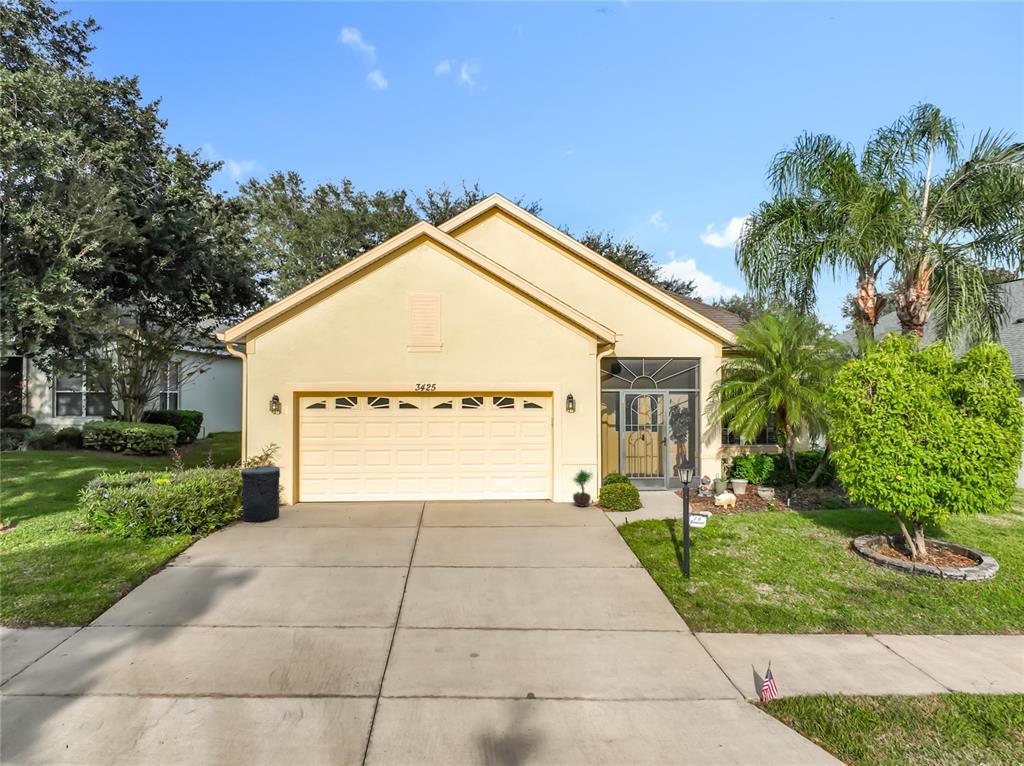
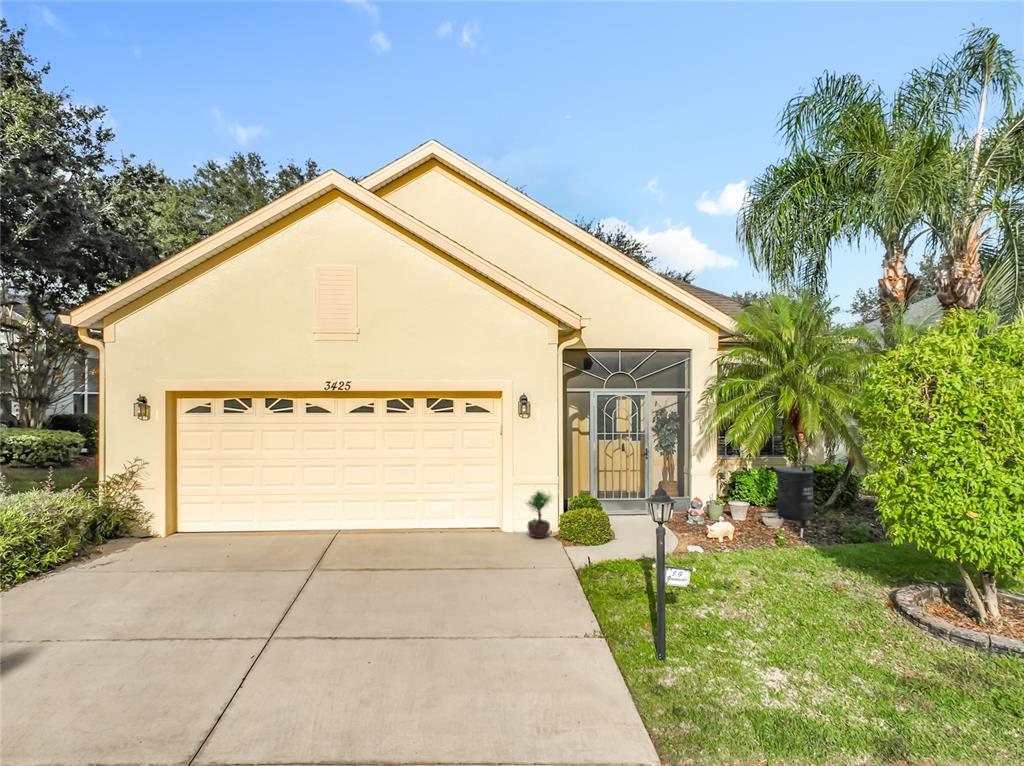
trash can: present [241,465,280,522] -> present [776,467,813,520]

